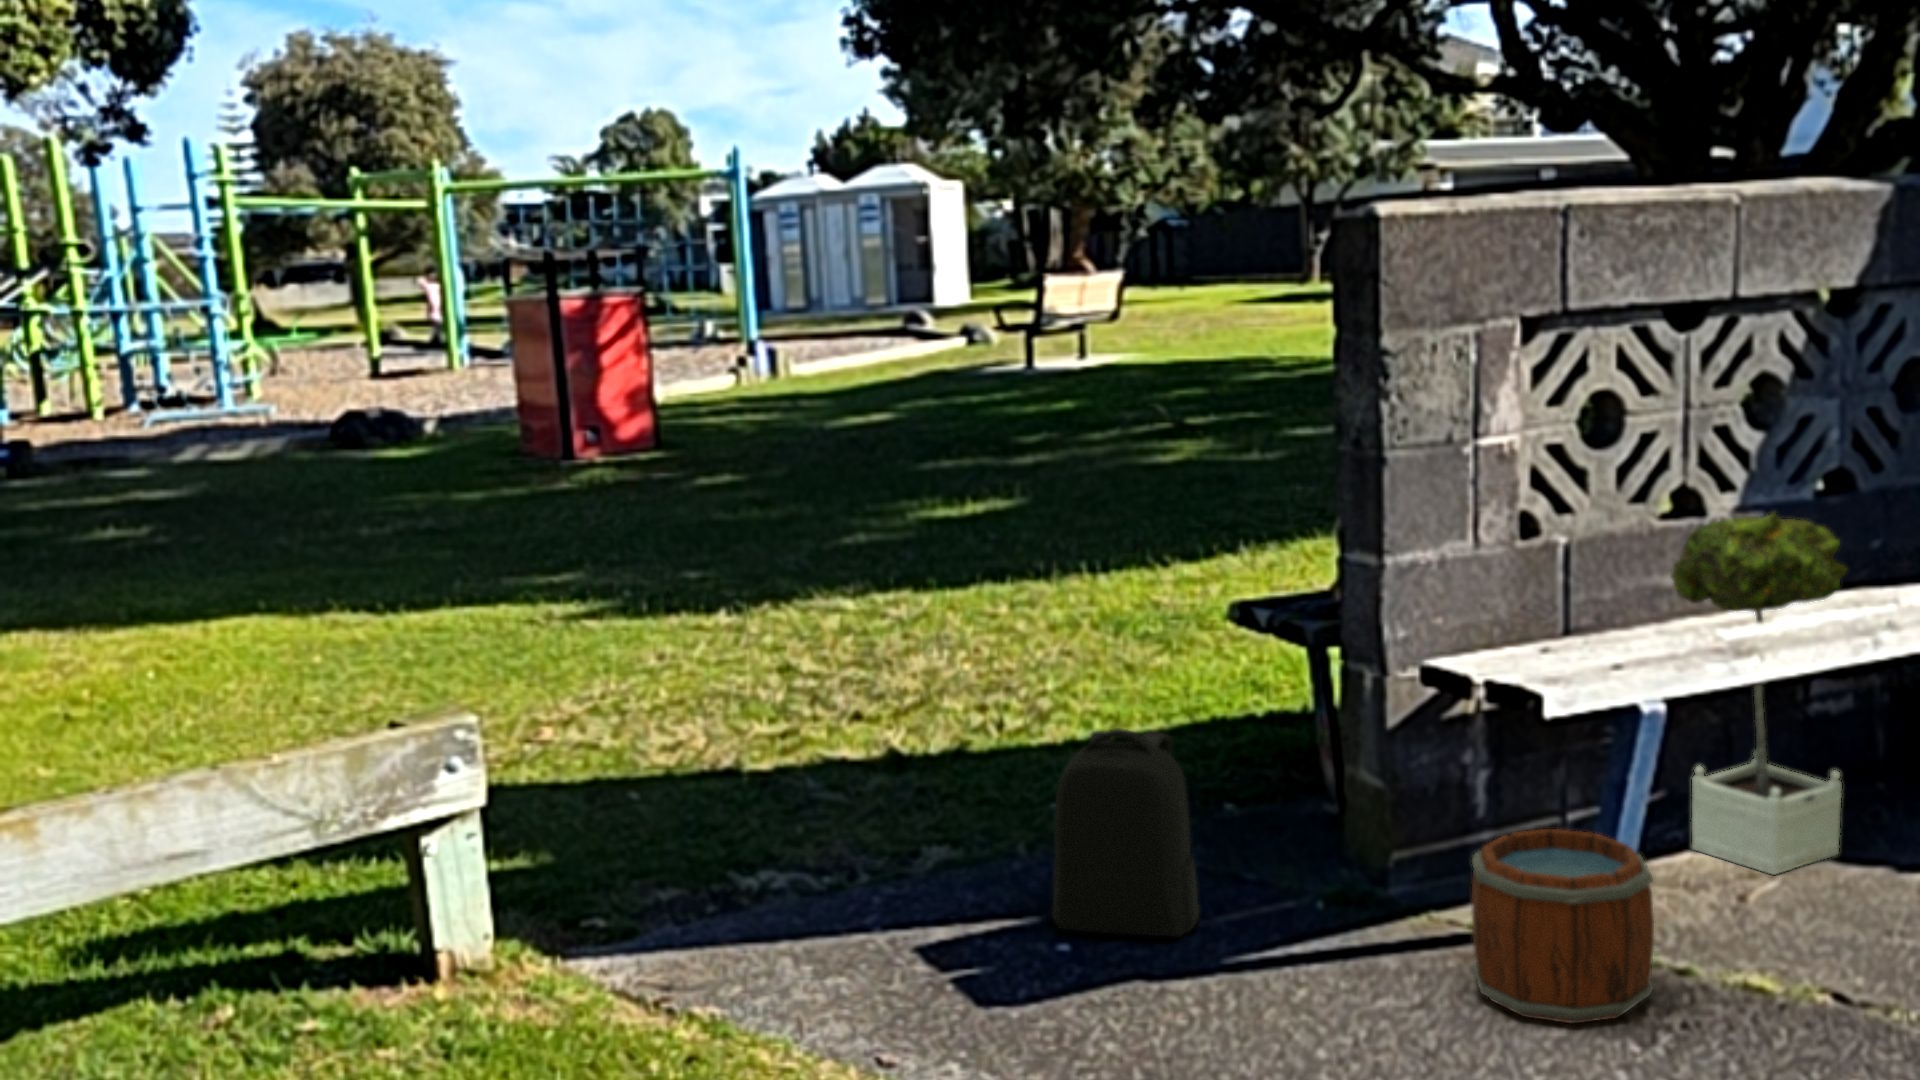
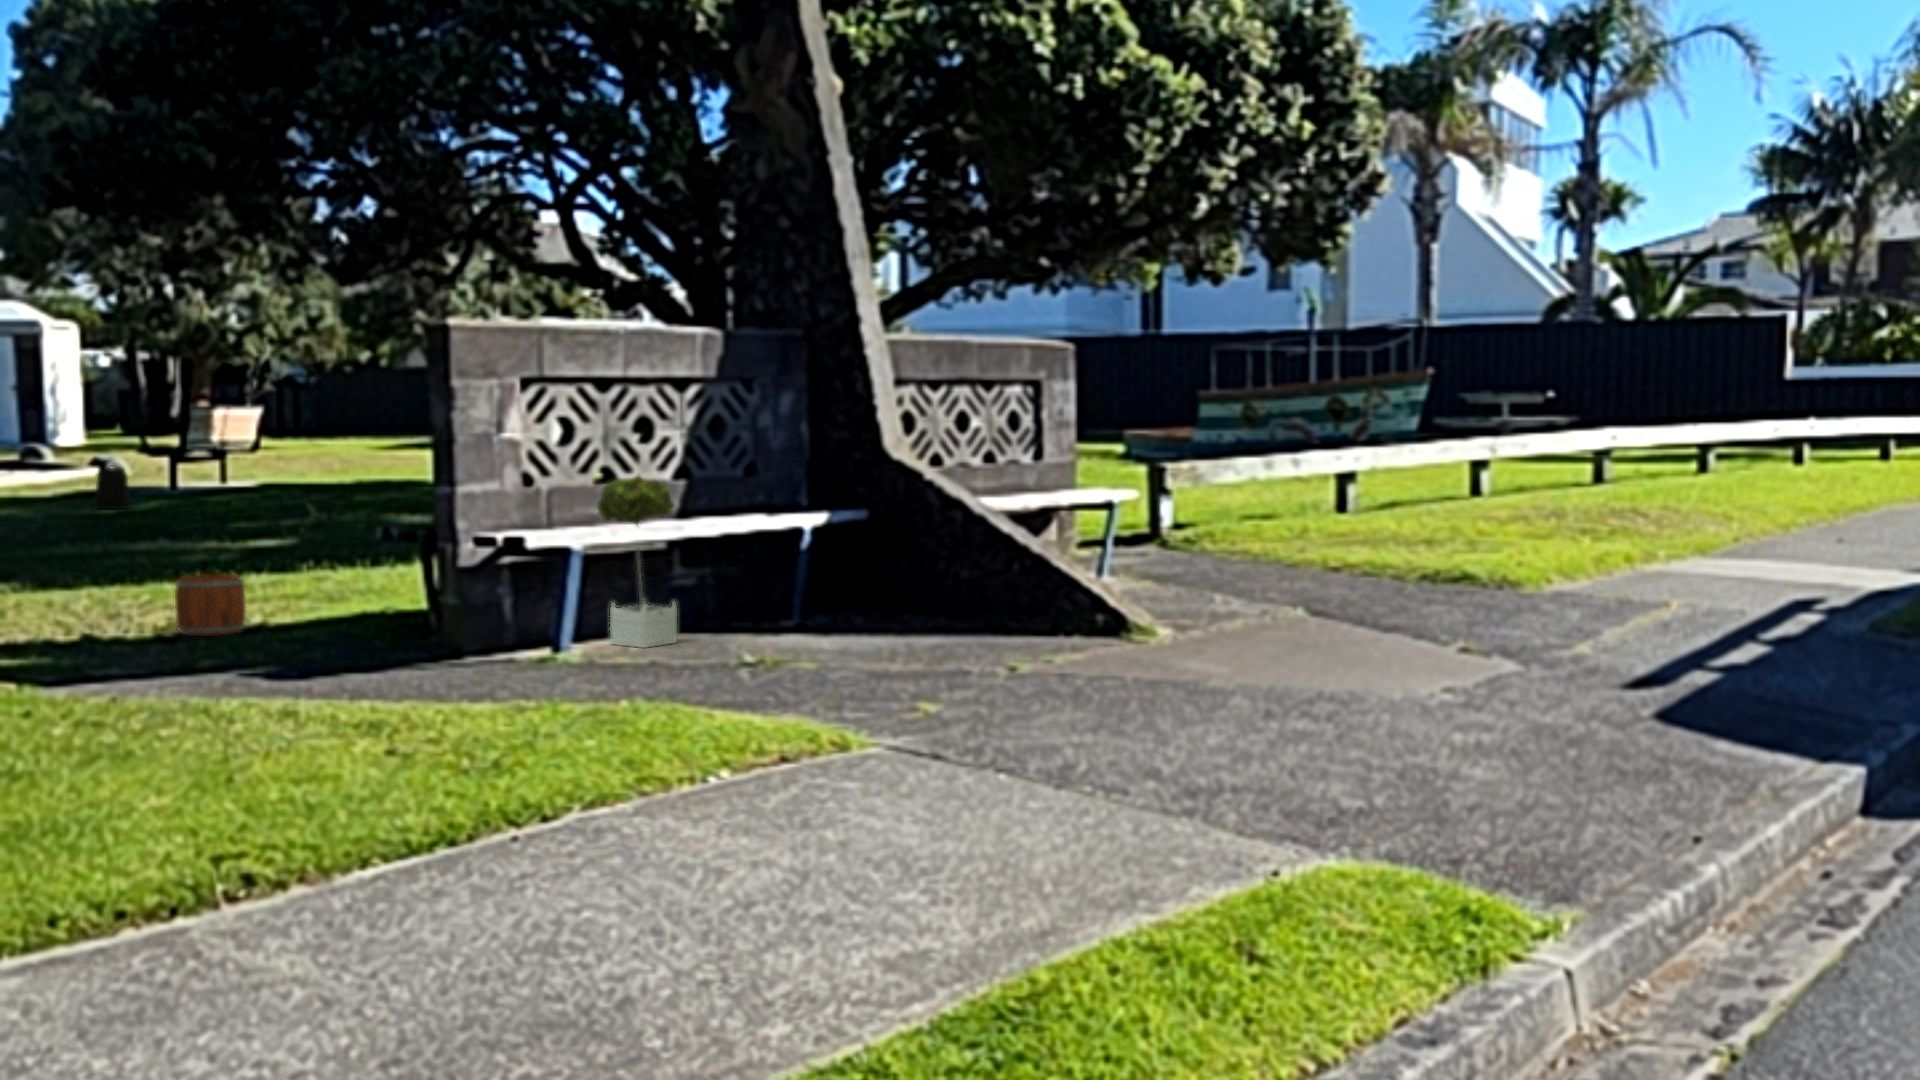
backpack: present [1052,728,1200,937] -> present [96,466,130,509]
bucket: present [1472,829,1654,1024] -> present [175,574,246,636]

